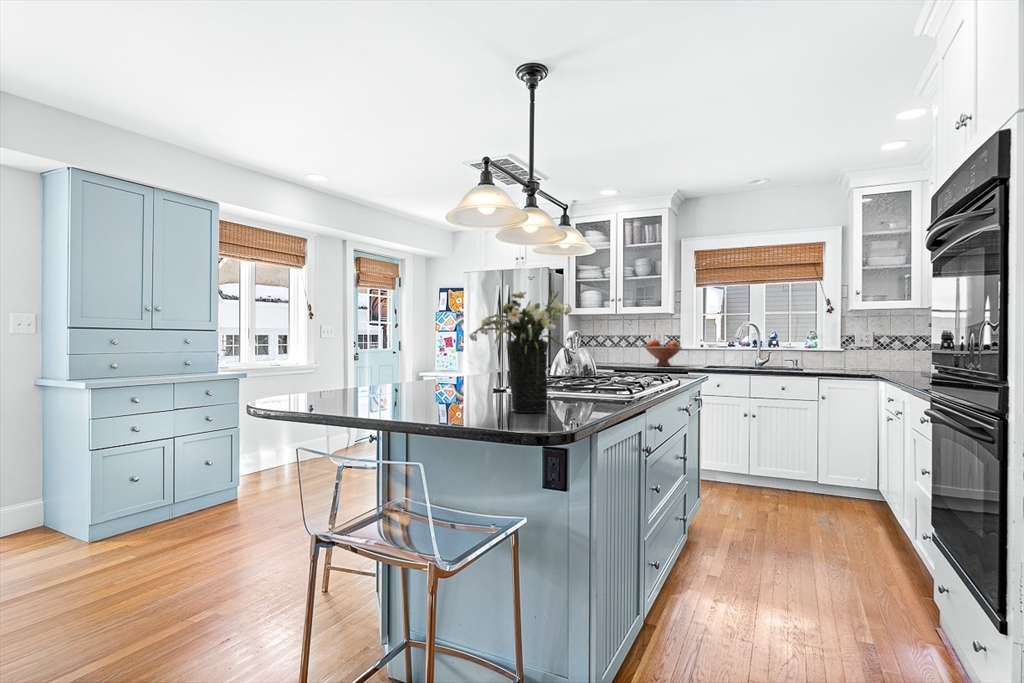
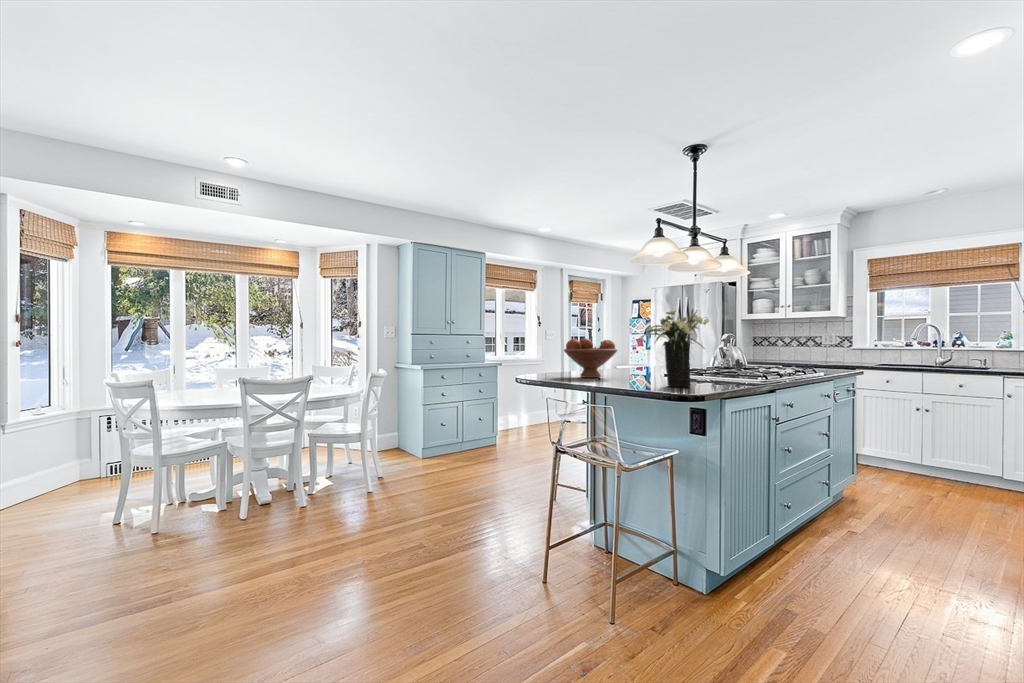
fruit bowl: present [645,340,682,366] -> present [564,338,617,378]

